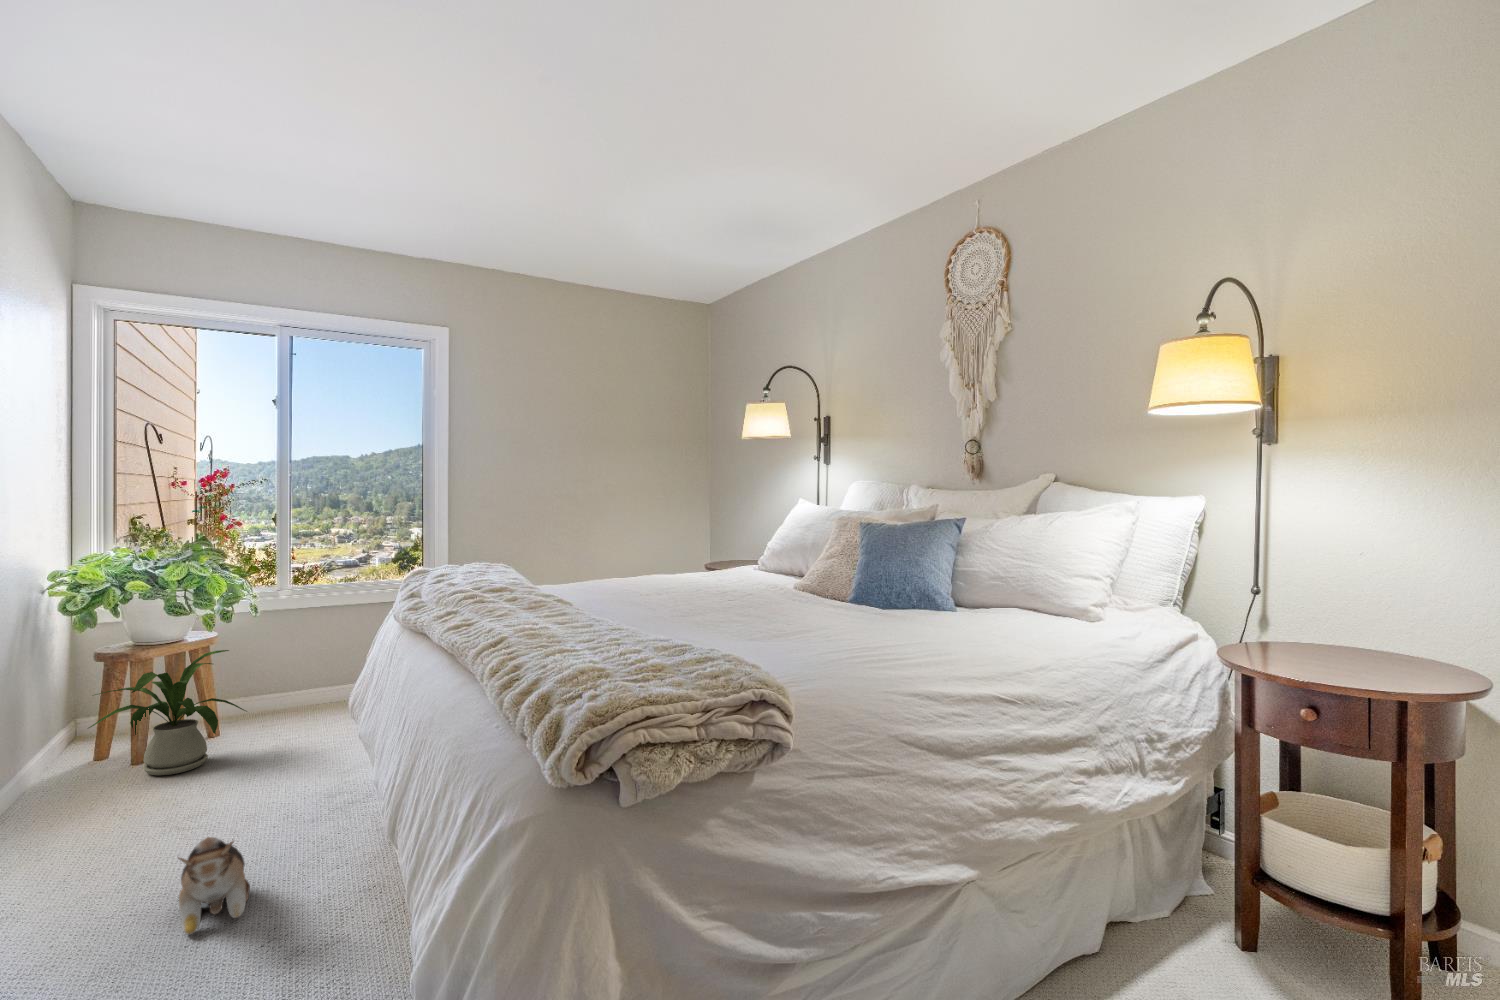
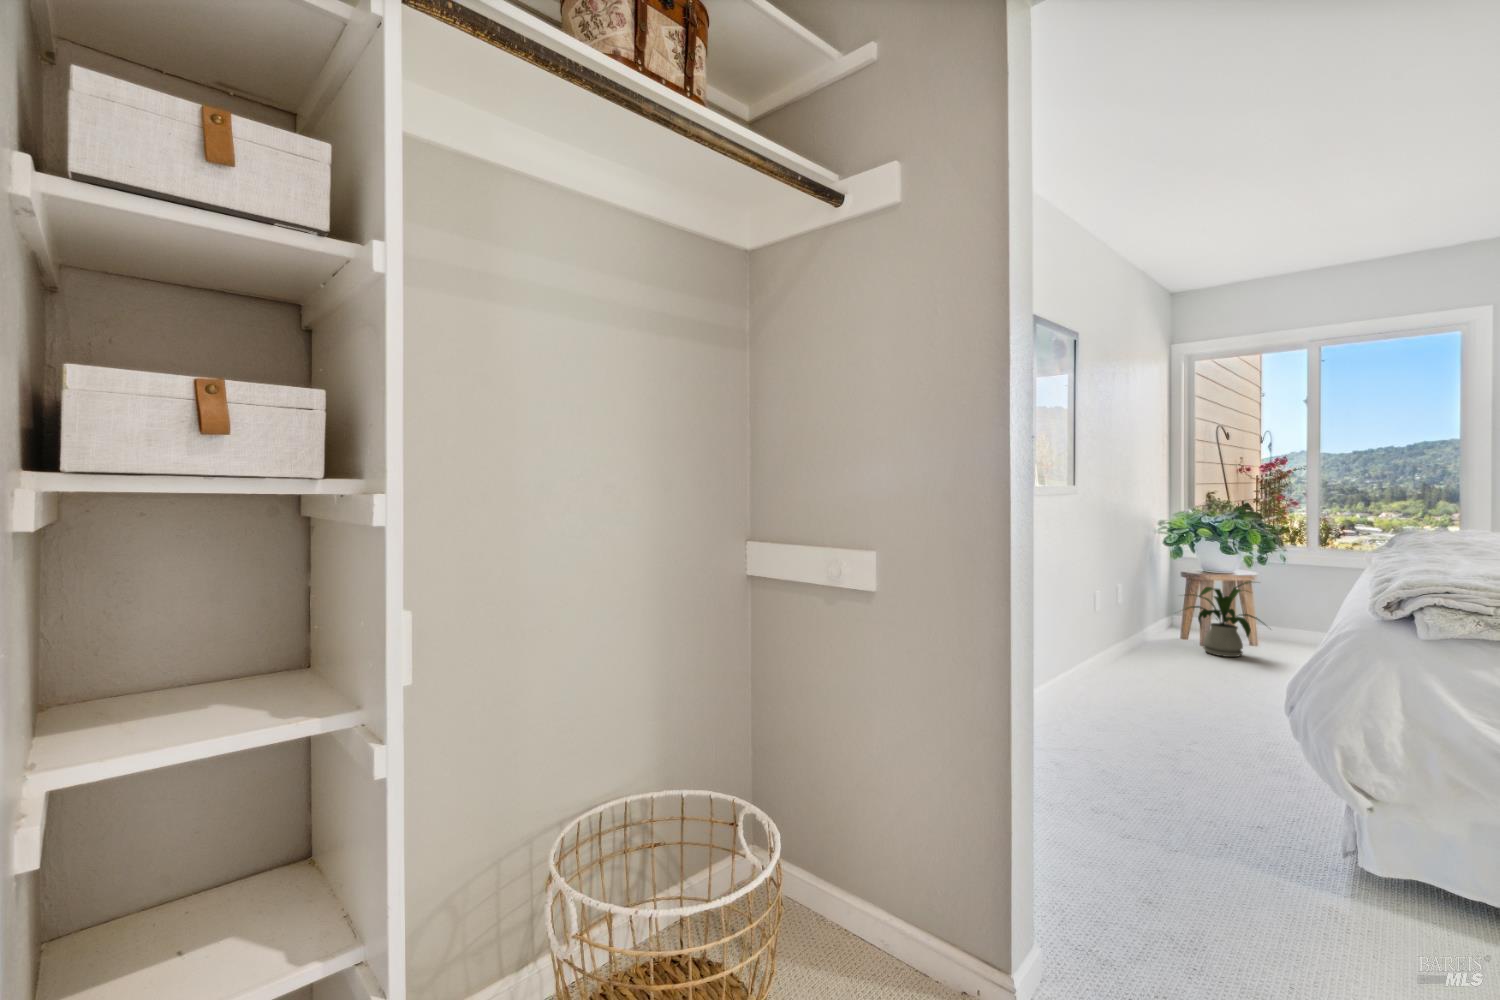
plush toy: present [179,837,250,934] -> none [1207,664,1250,719]

